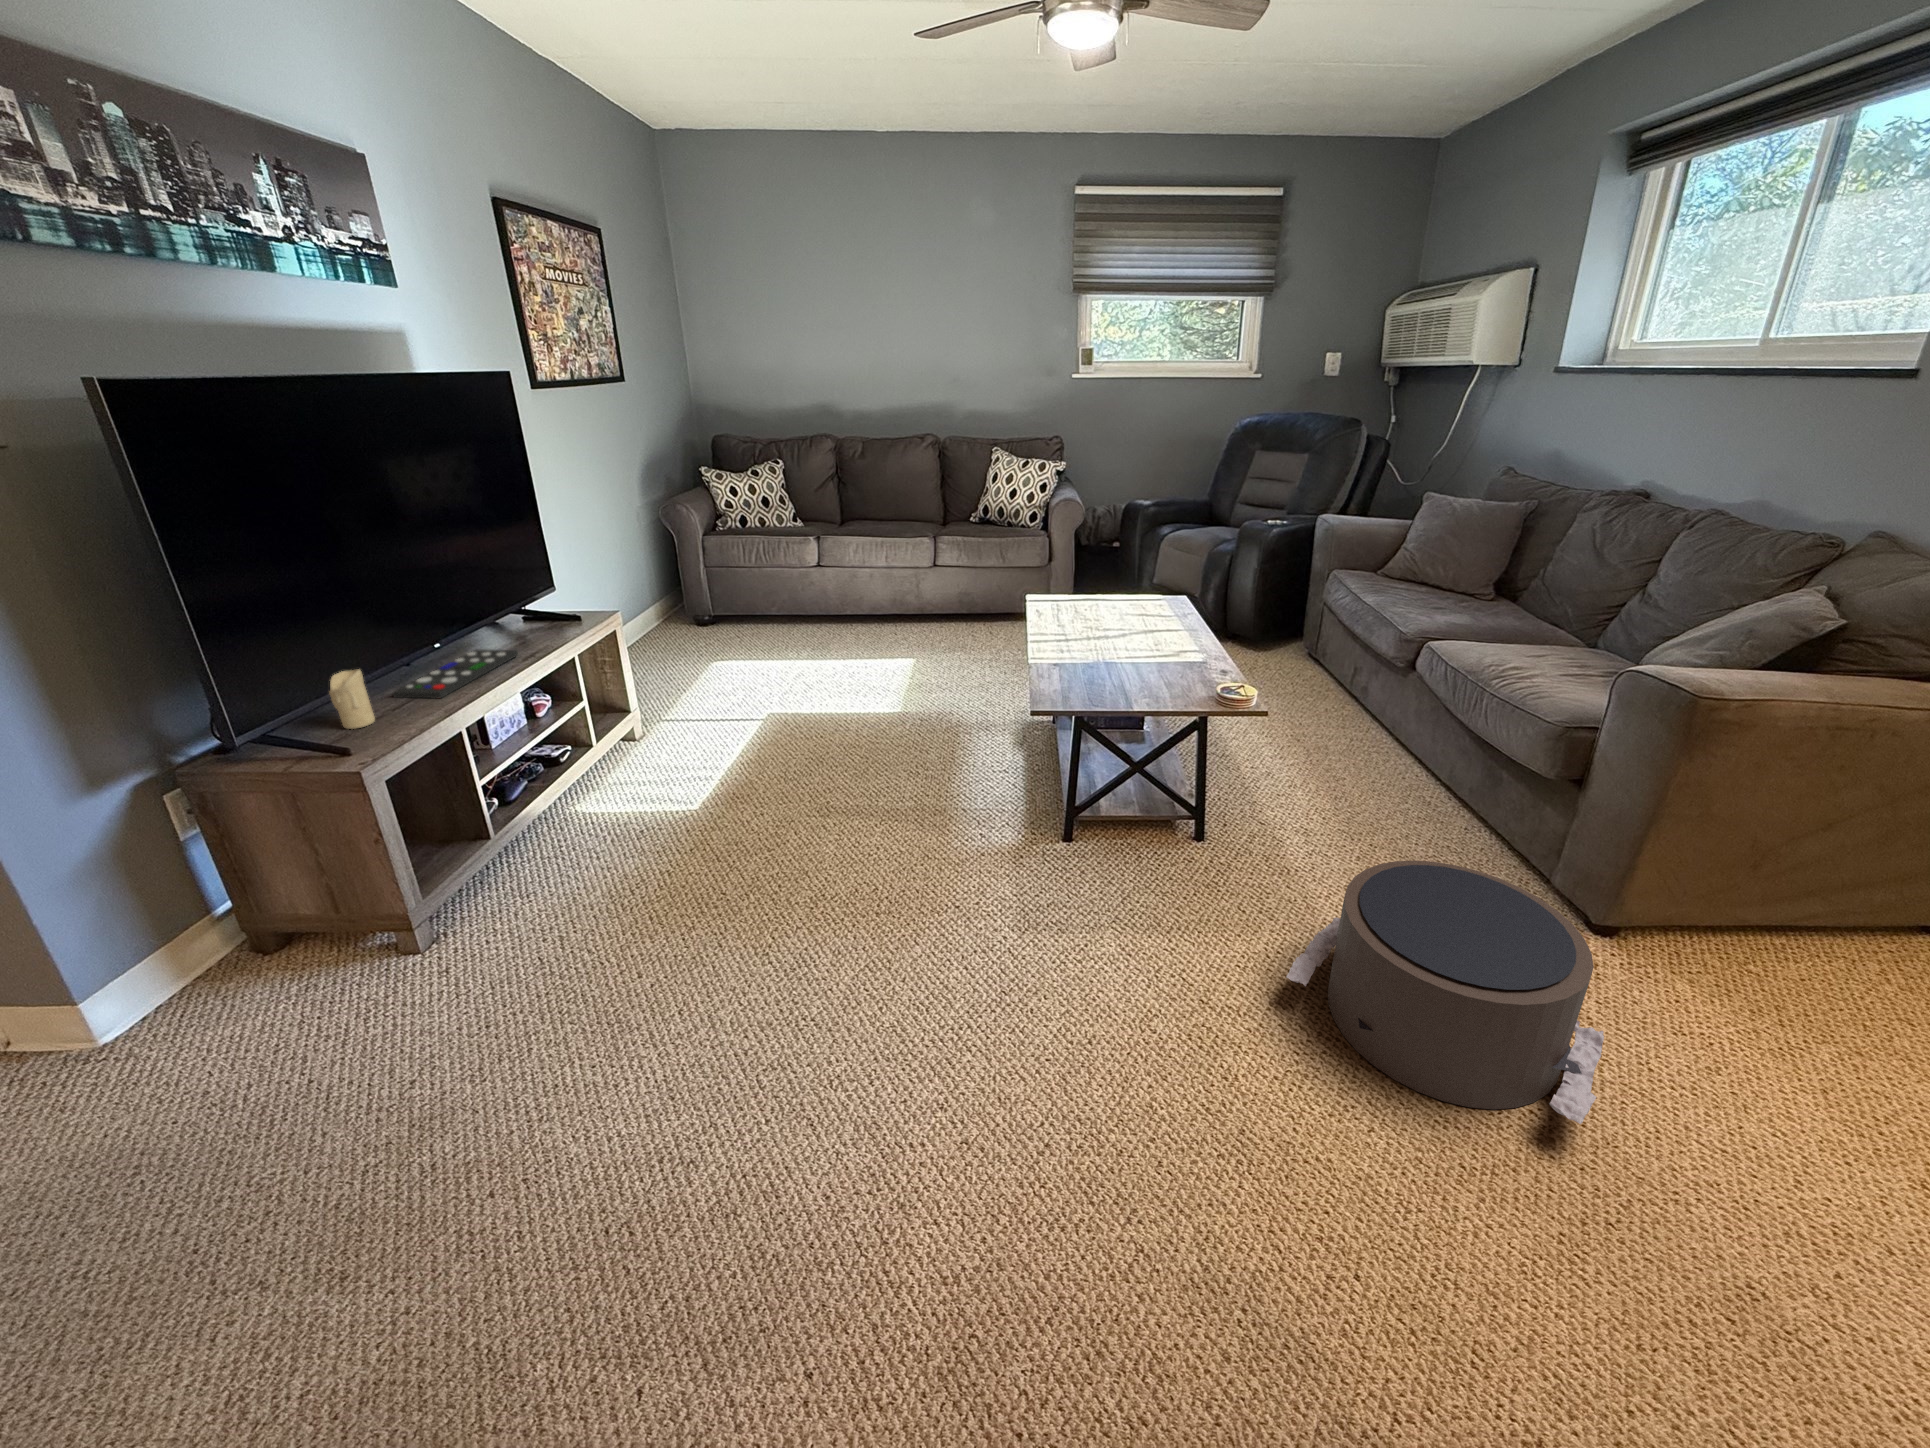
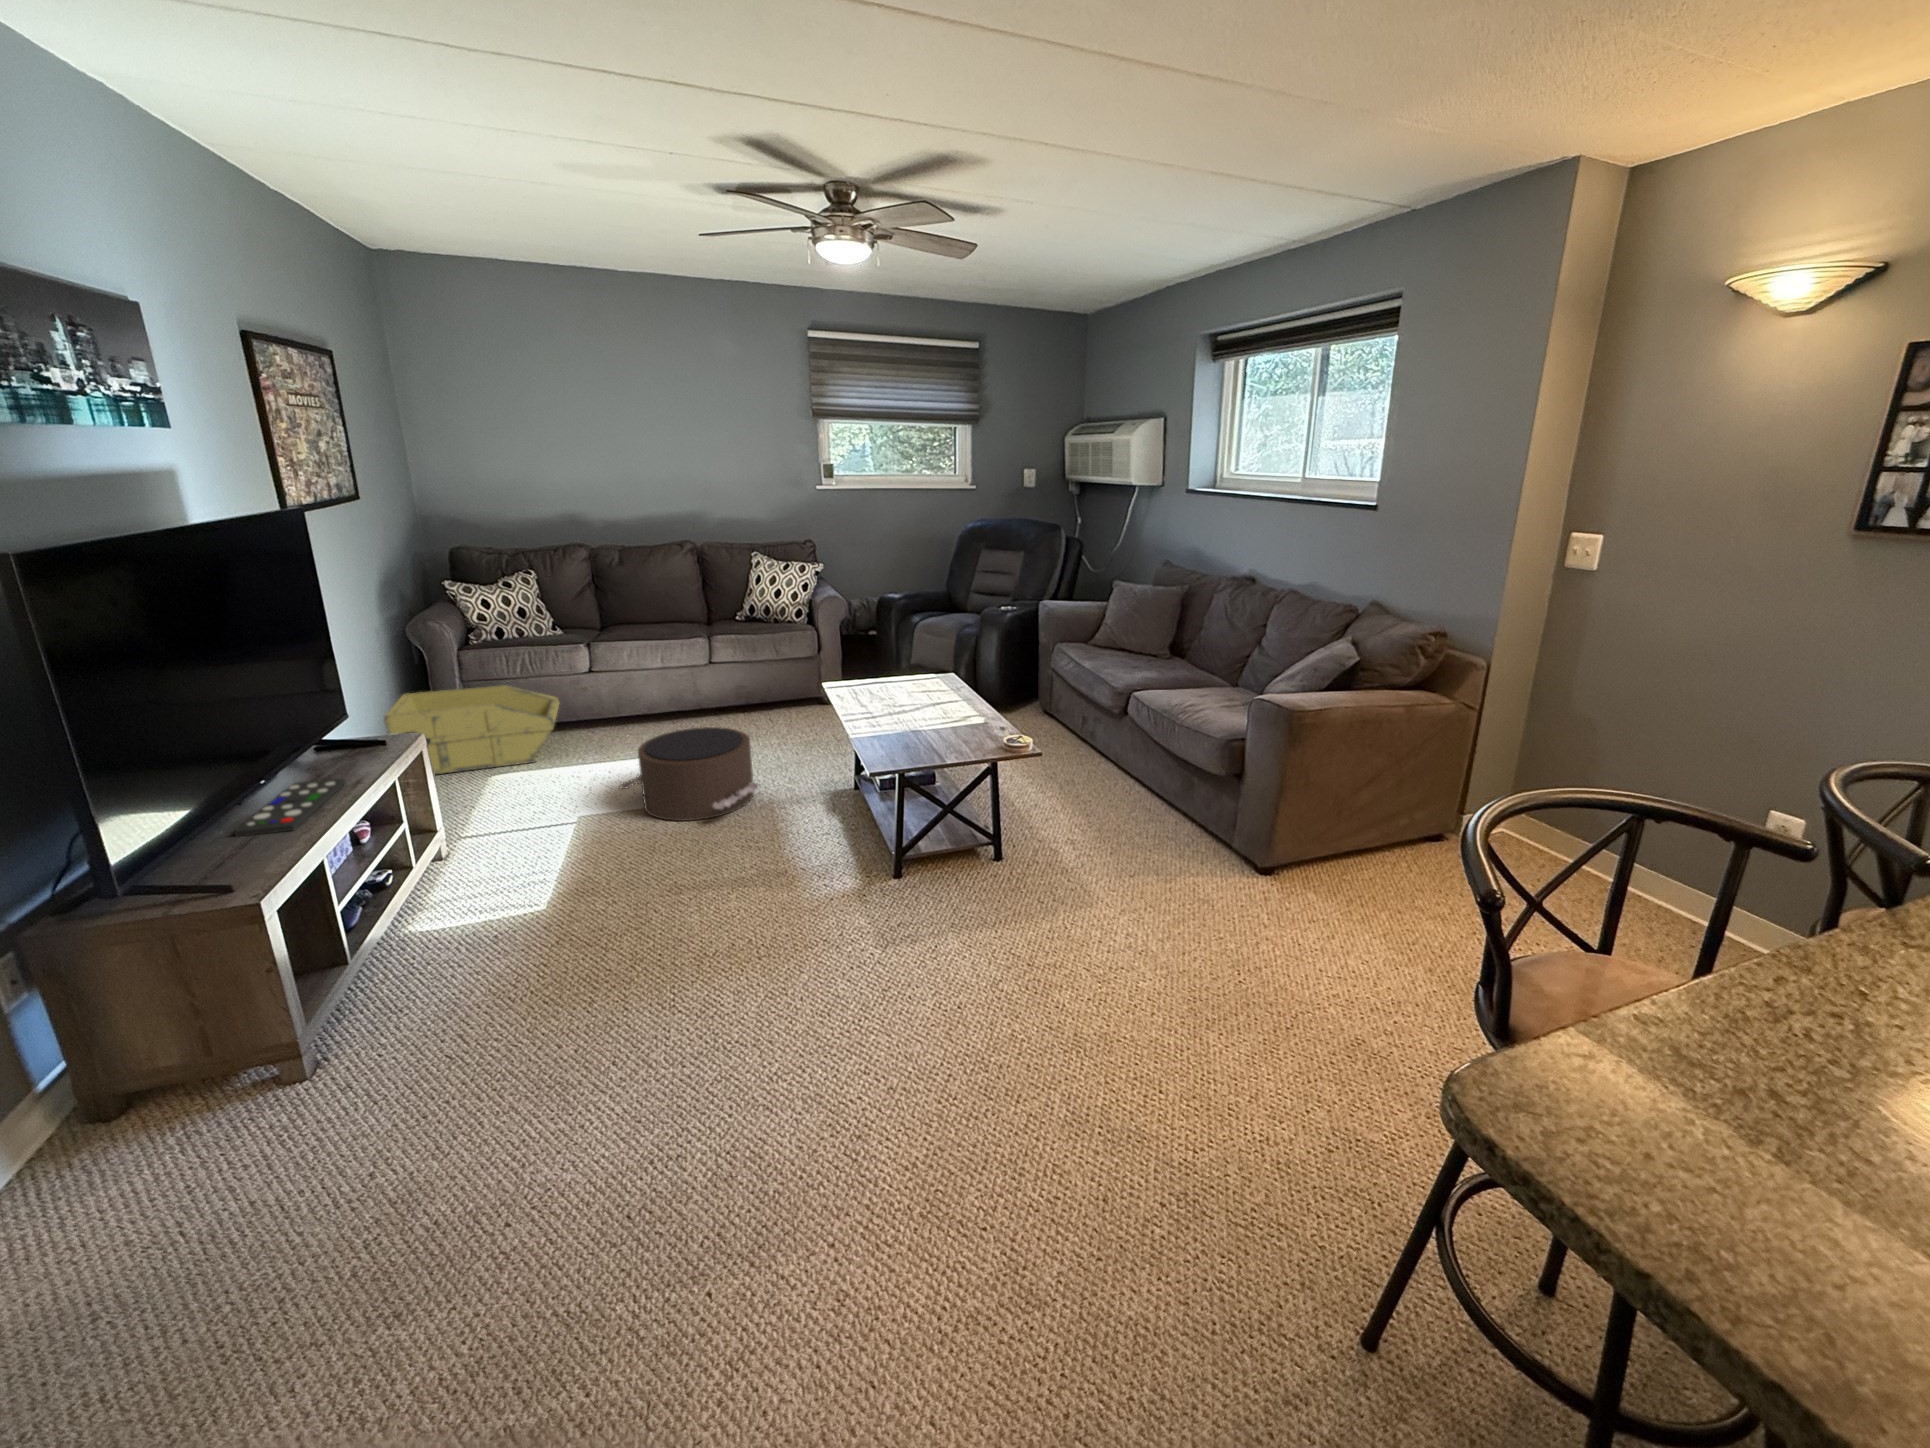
storage bin: none [630,573,790,655] -> present [384,685,559,775]
candle: present [329,669,375,729] -> none [191,809,238,869]
pouf: present [1286,860,1604,1124] -> present [620,727,758,821]

